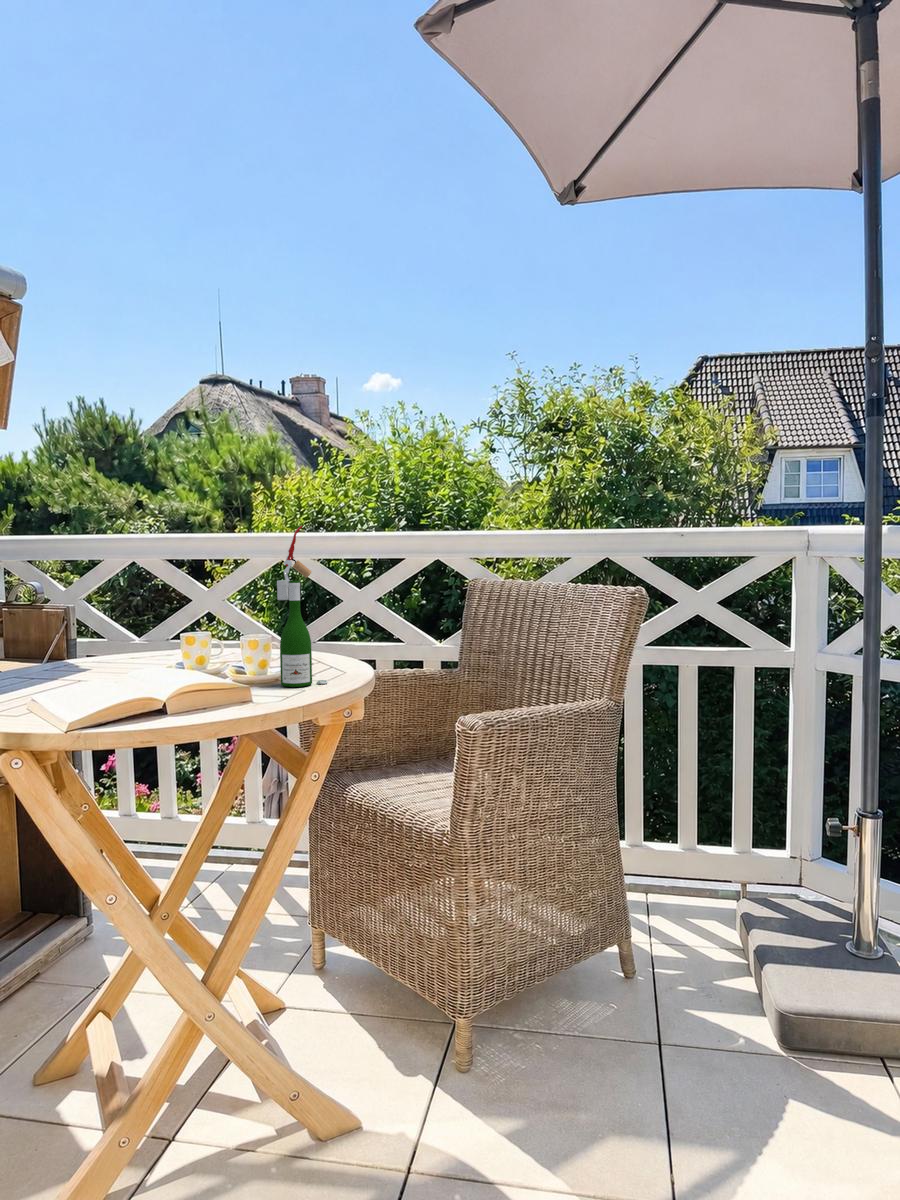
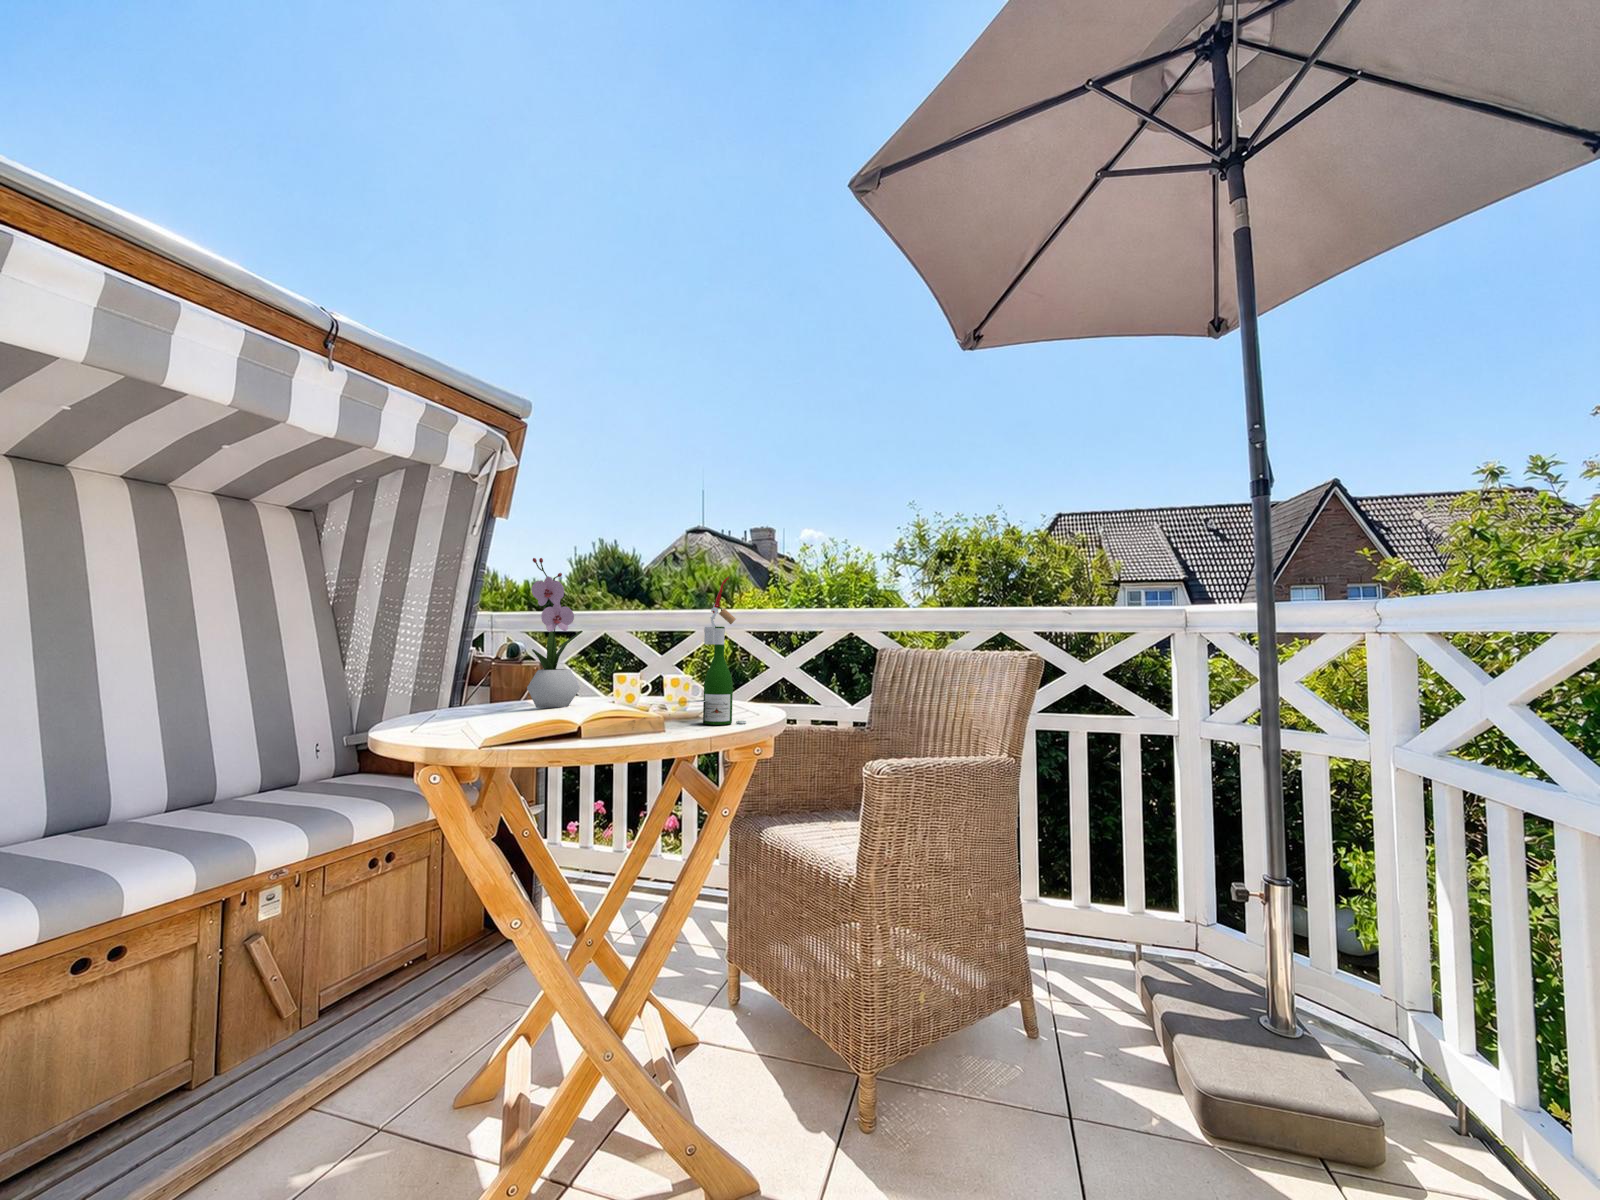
flower arrangement: none [66,500,132,671] -> present [527,558,582,708]

